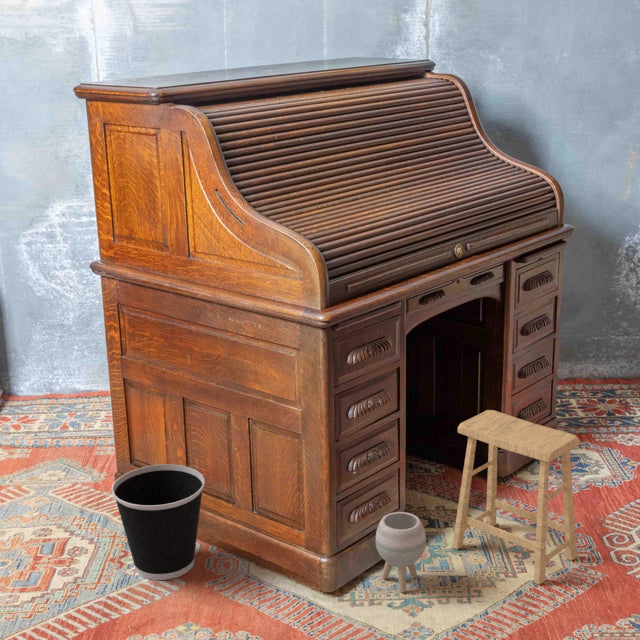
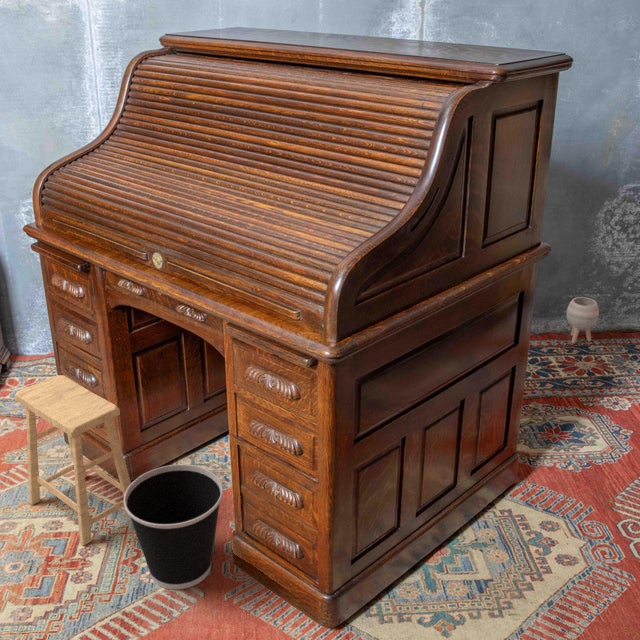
footstool: present [452,410,580,585] -> present [15,375,131,545]
planter: present [376,512,426,593] -> present [566,297,599,344]

